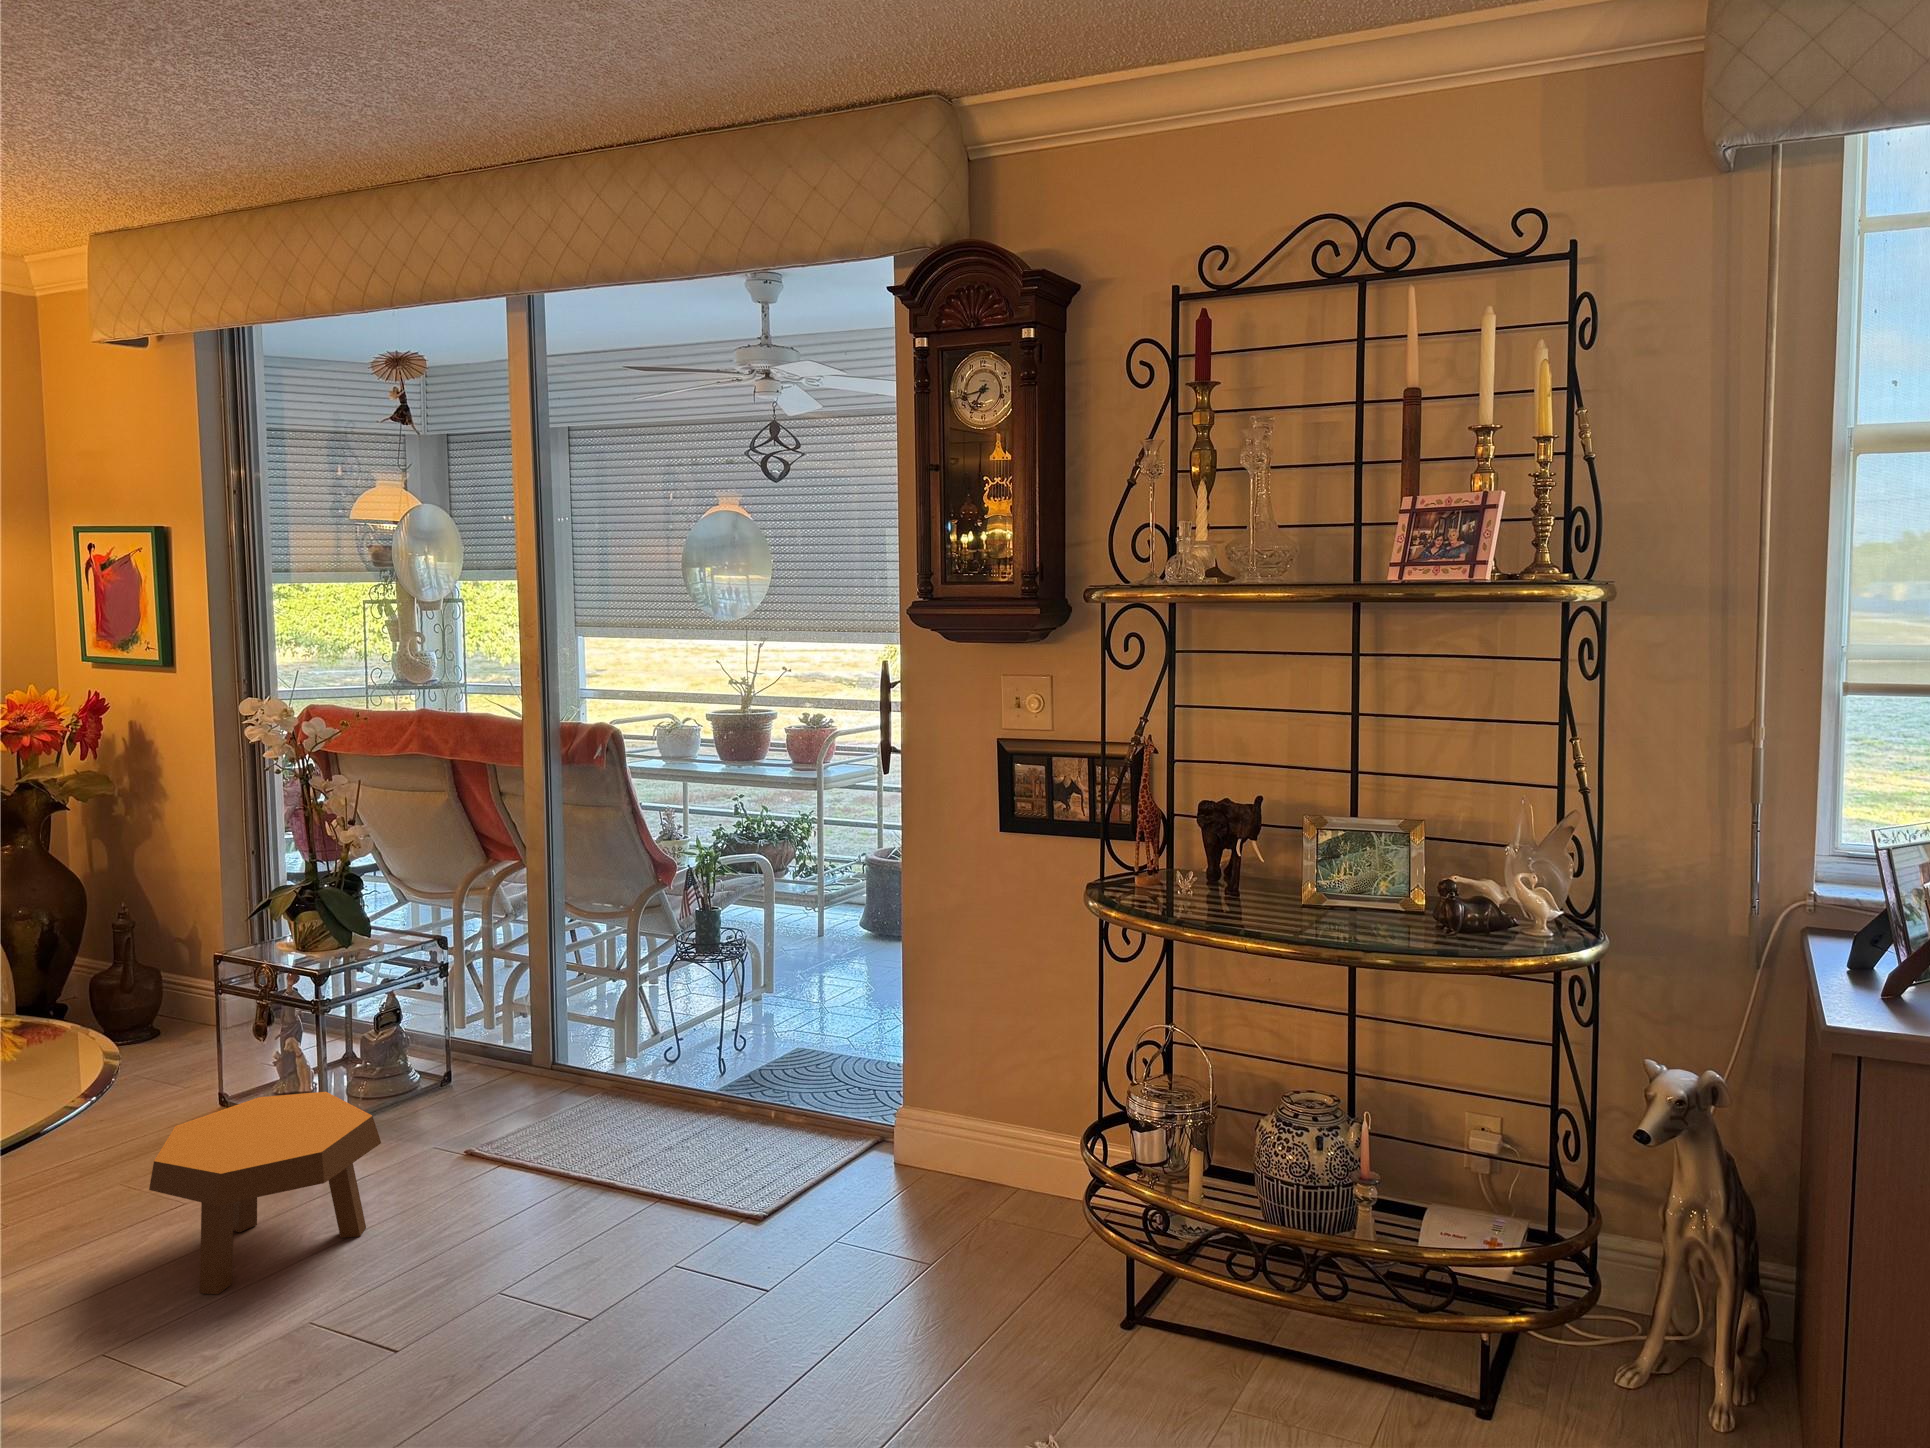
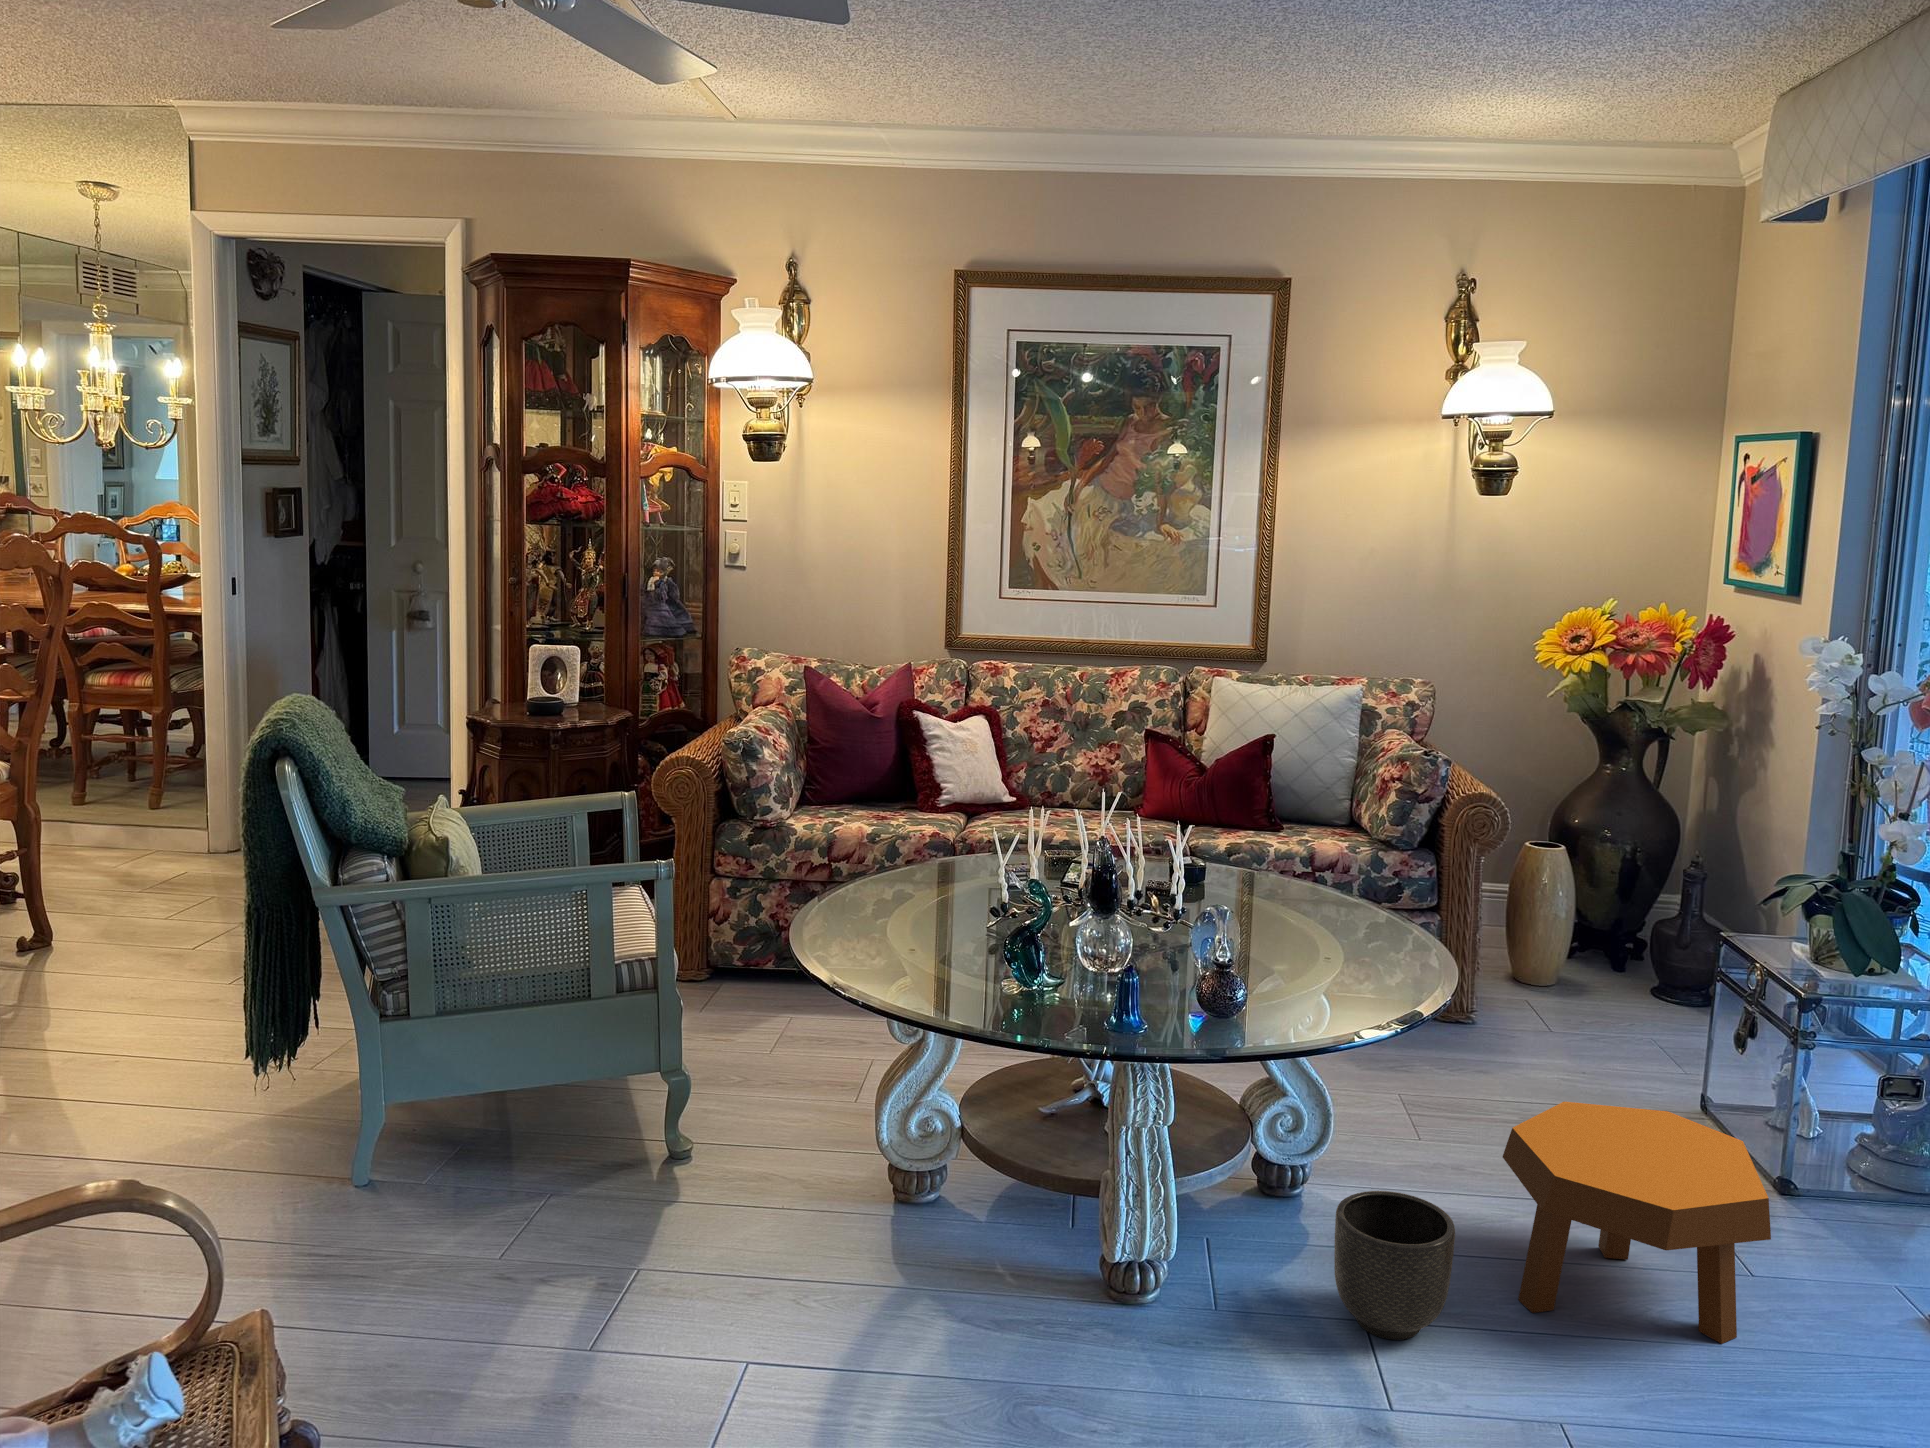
planter: none [39,1248,163,1384] -> present [1334,1191,1455,1340]

